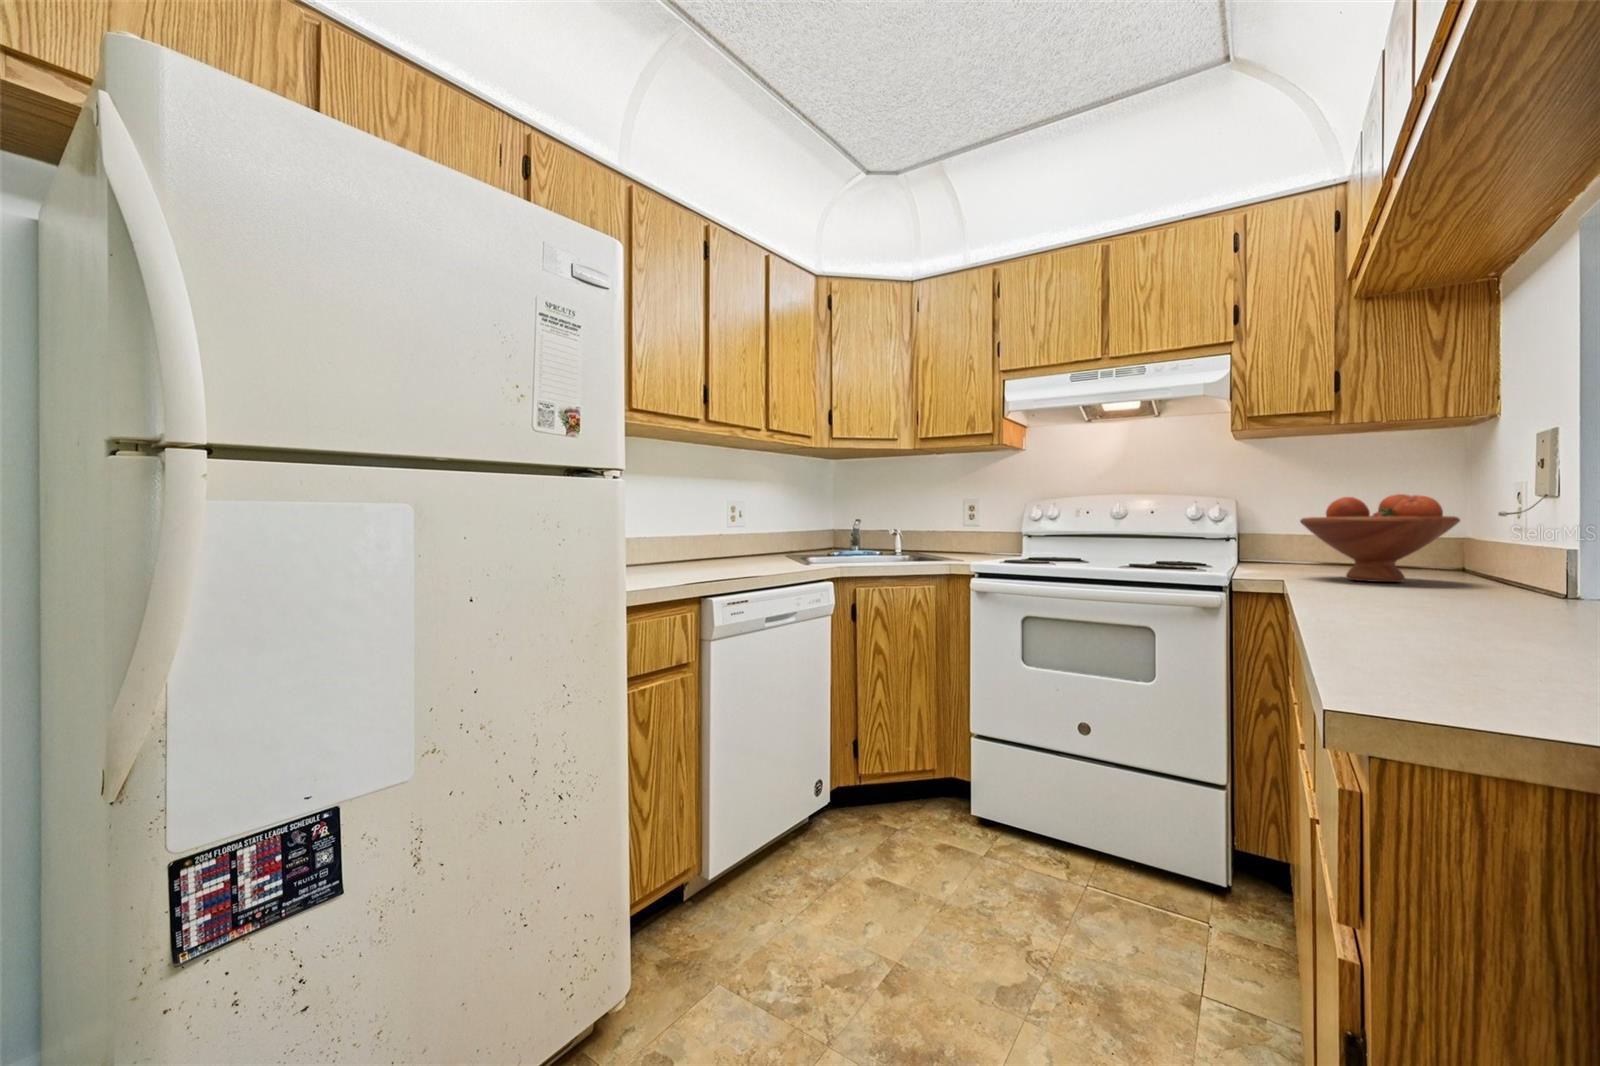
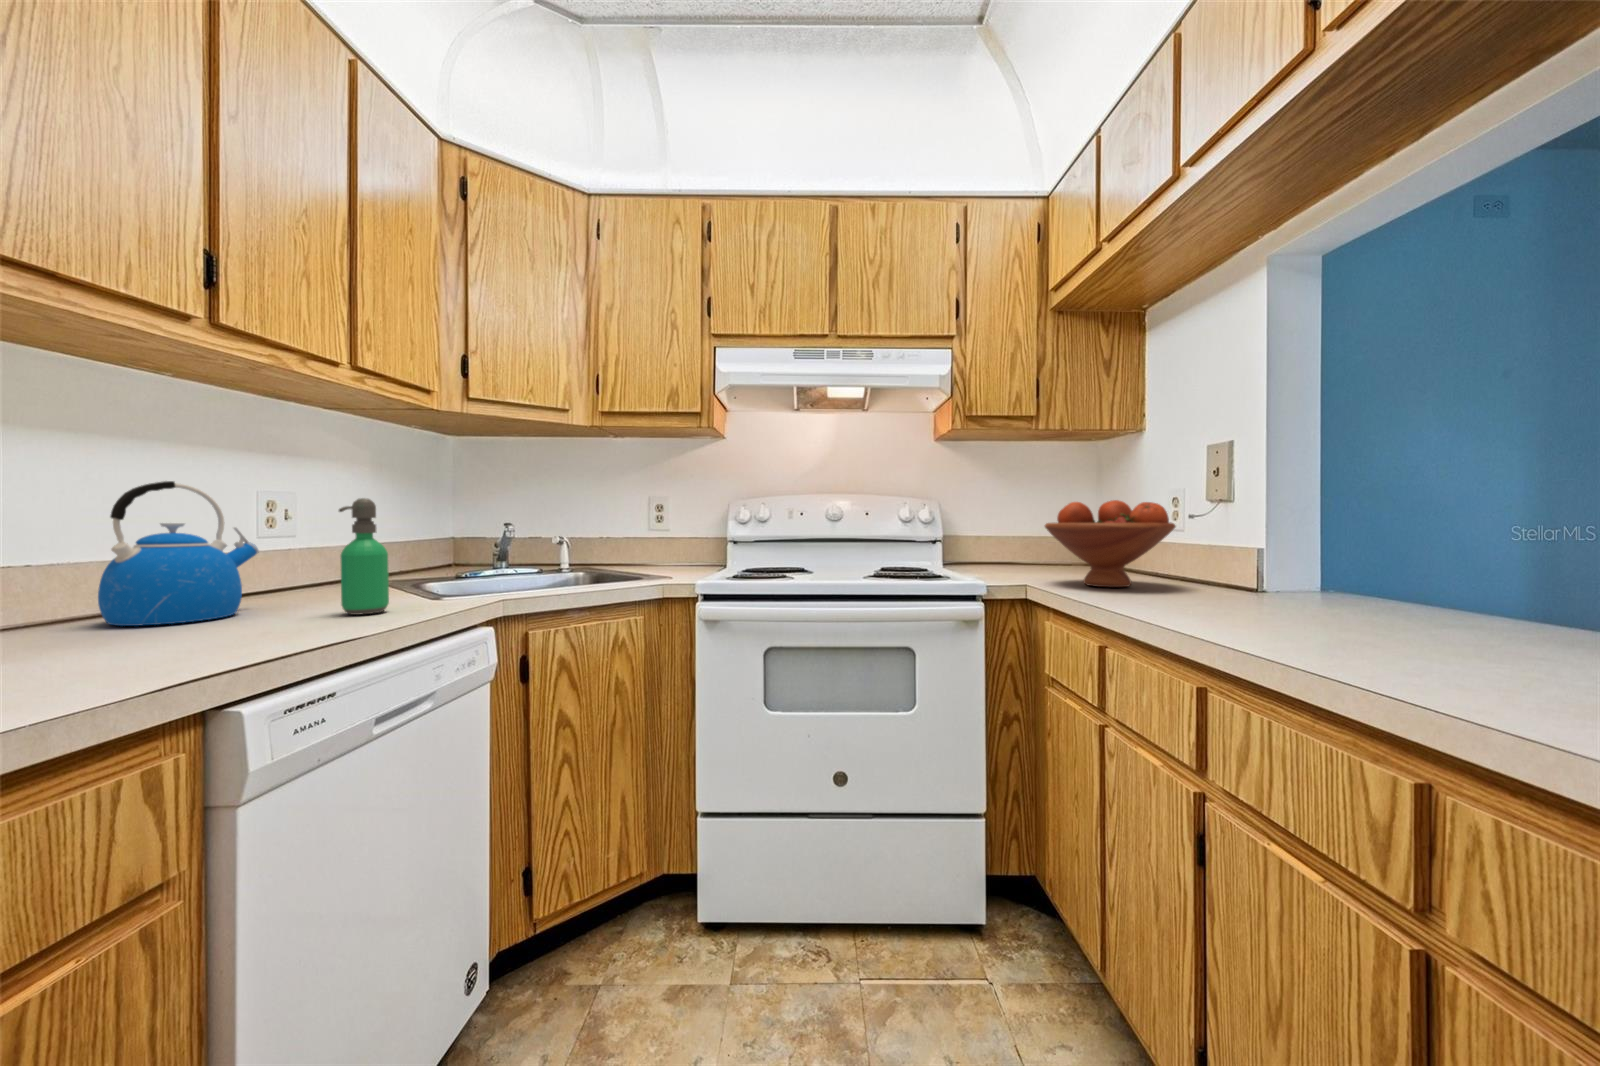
kettle: none [667,498,725,567] -> present [98,481,258,626]
soap dispenser: none [758,505,781,569] -> present [339,498,389,615]

